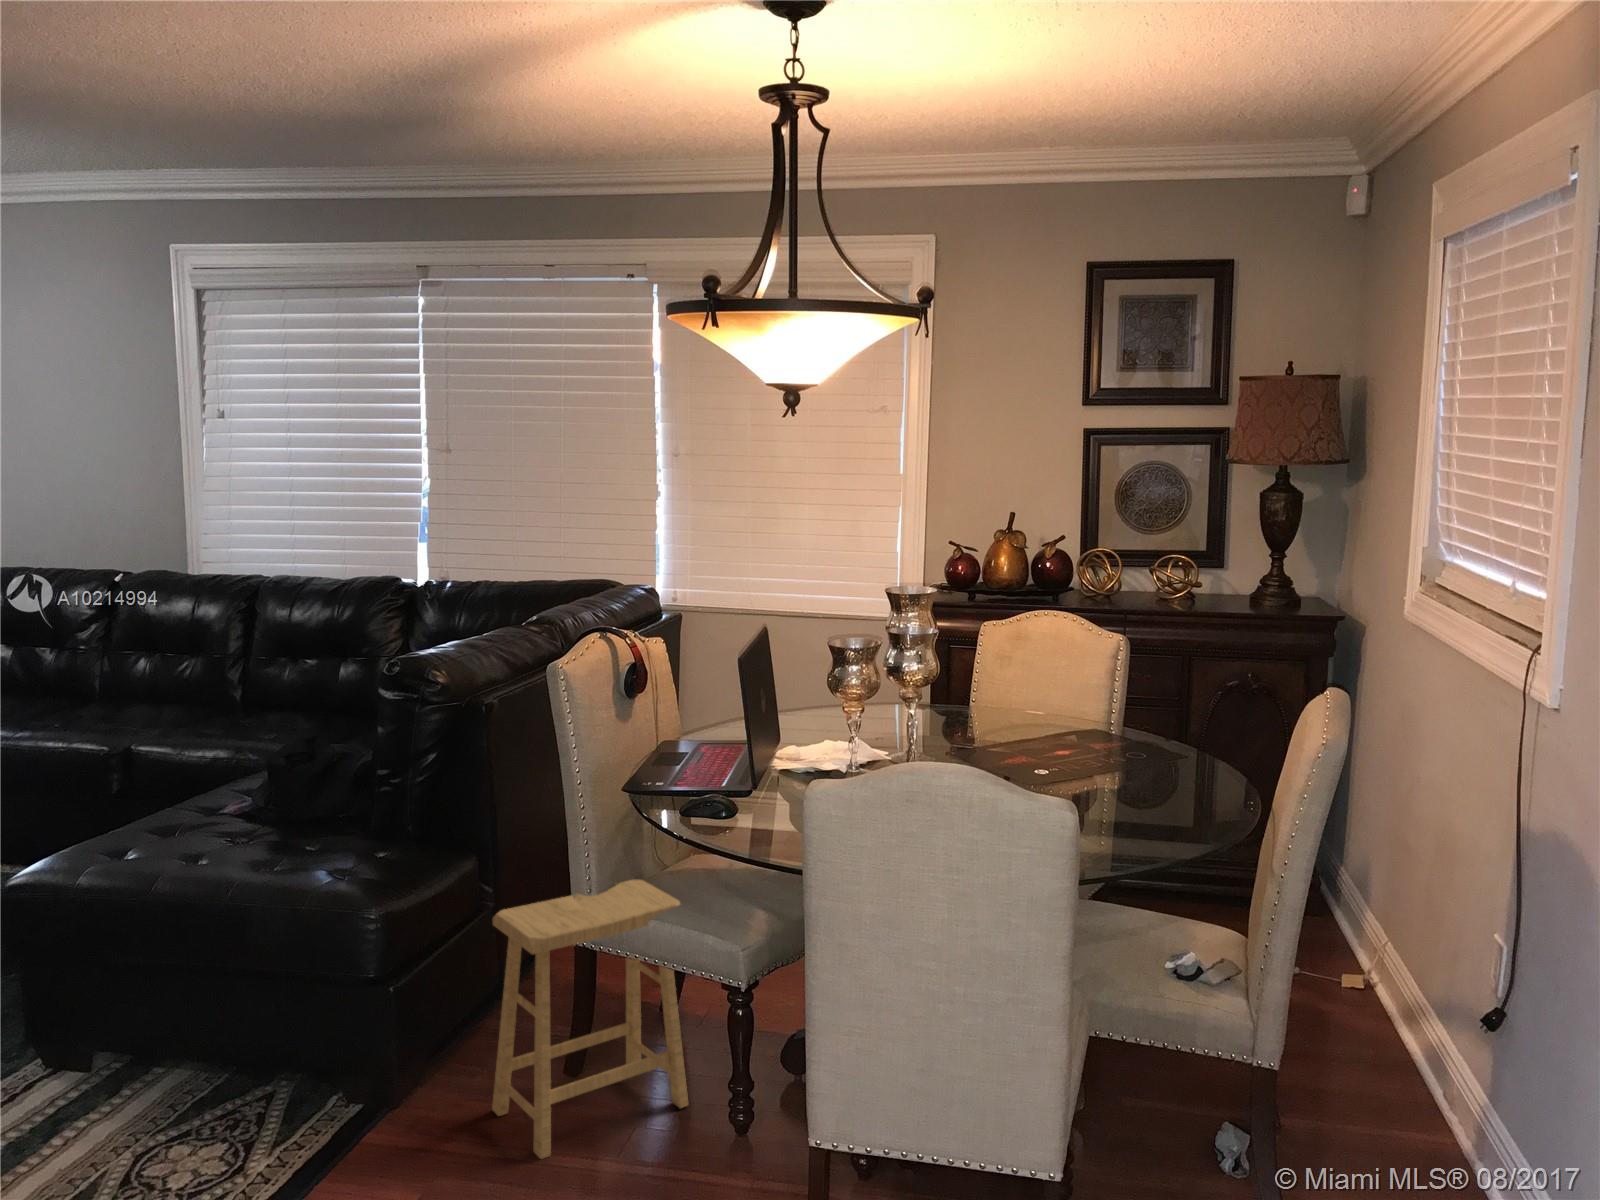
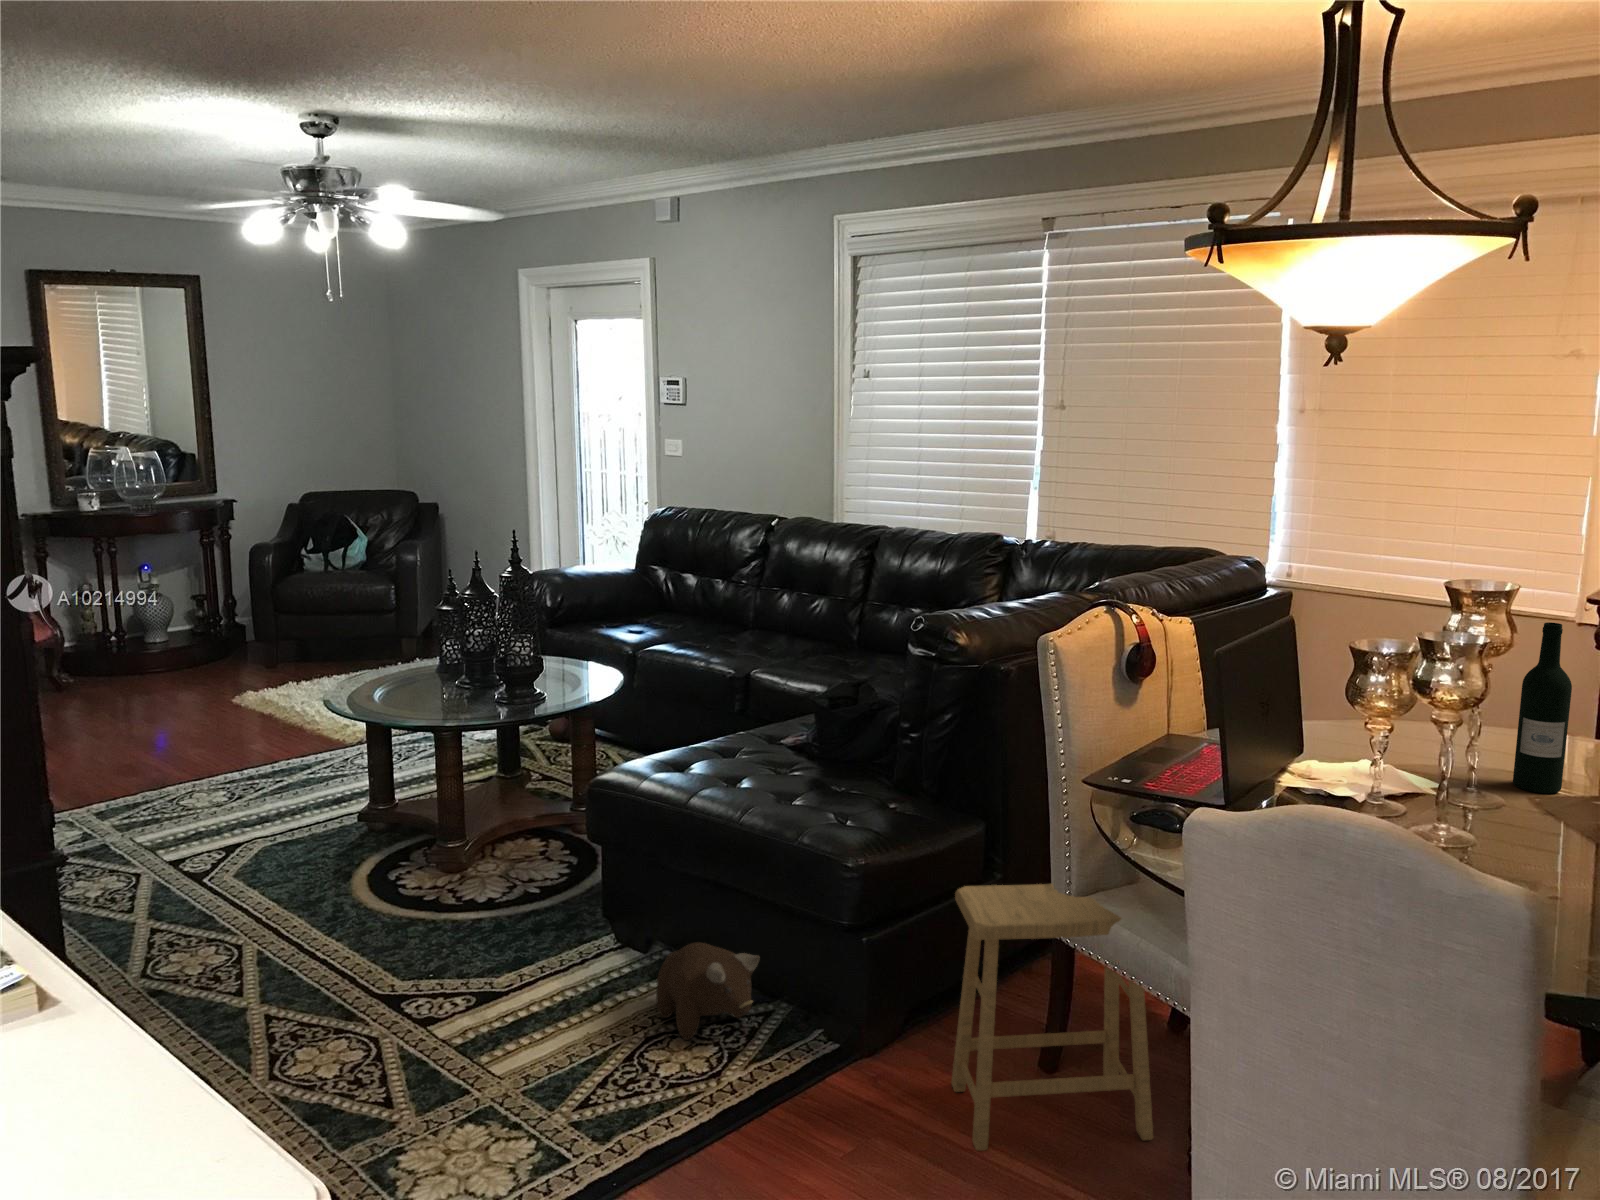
wine bottle: none [931,618,966,750] -> present [1513,622,1572,793]
plush toy: none [136,1032,269,1146] -> present [656,943,760,1040]

